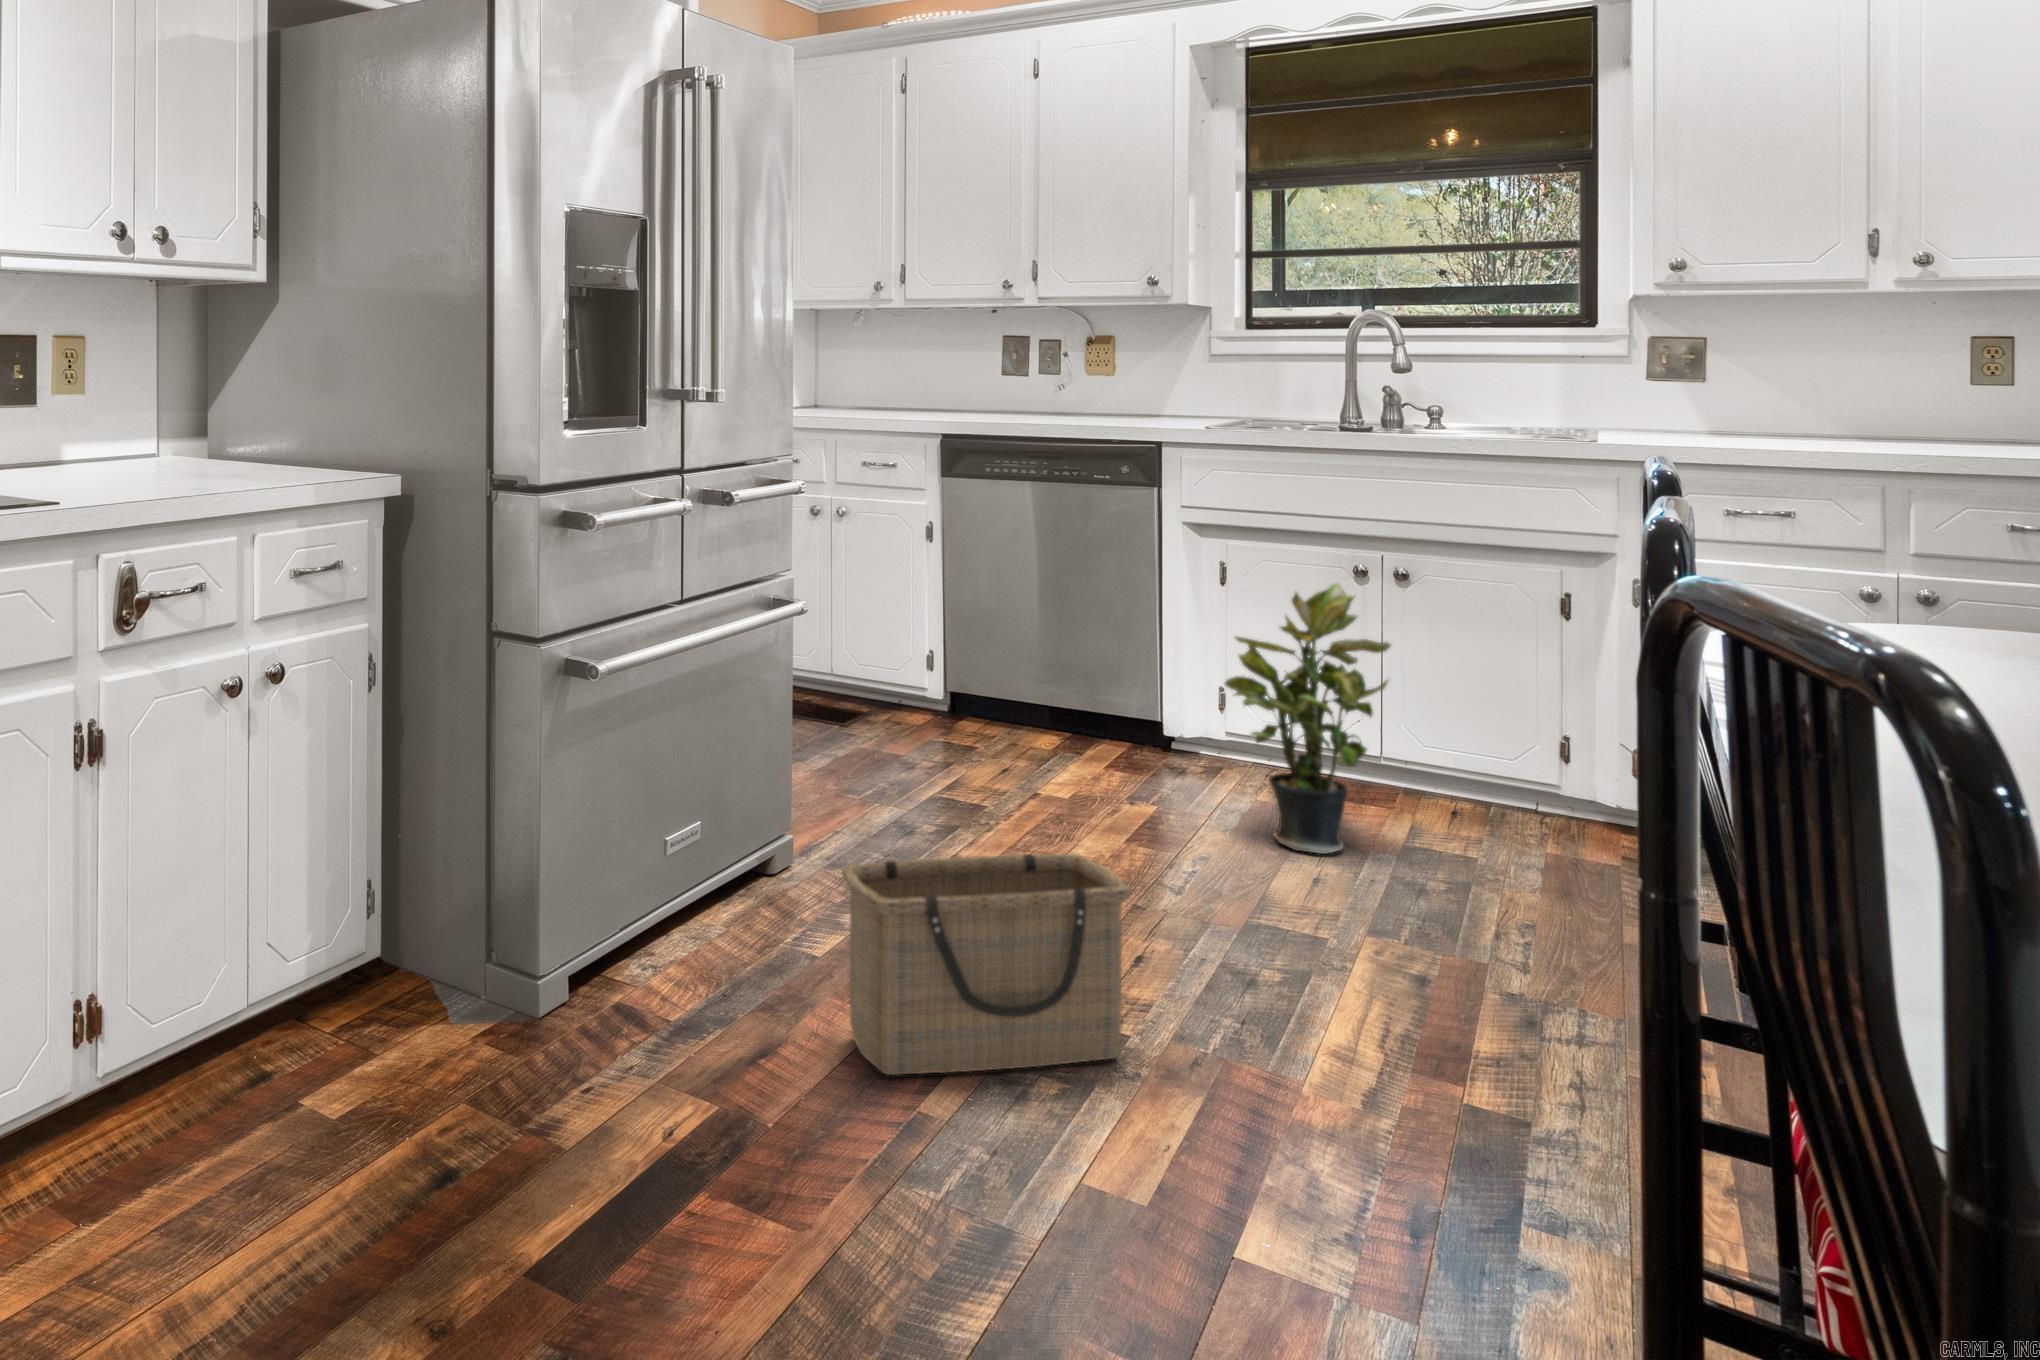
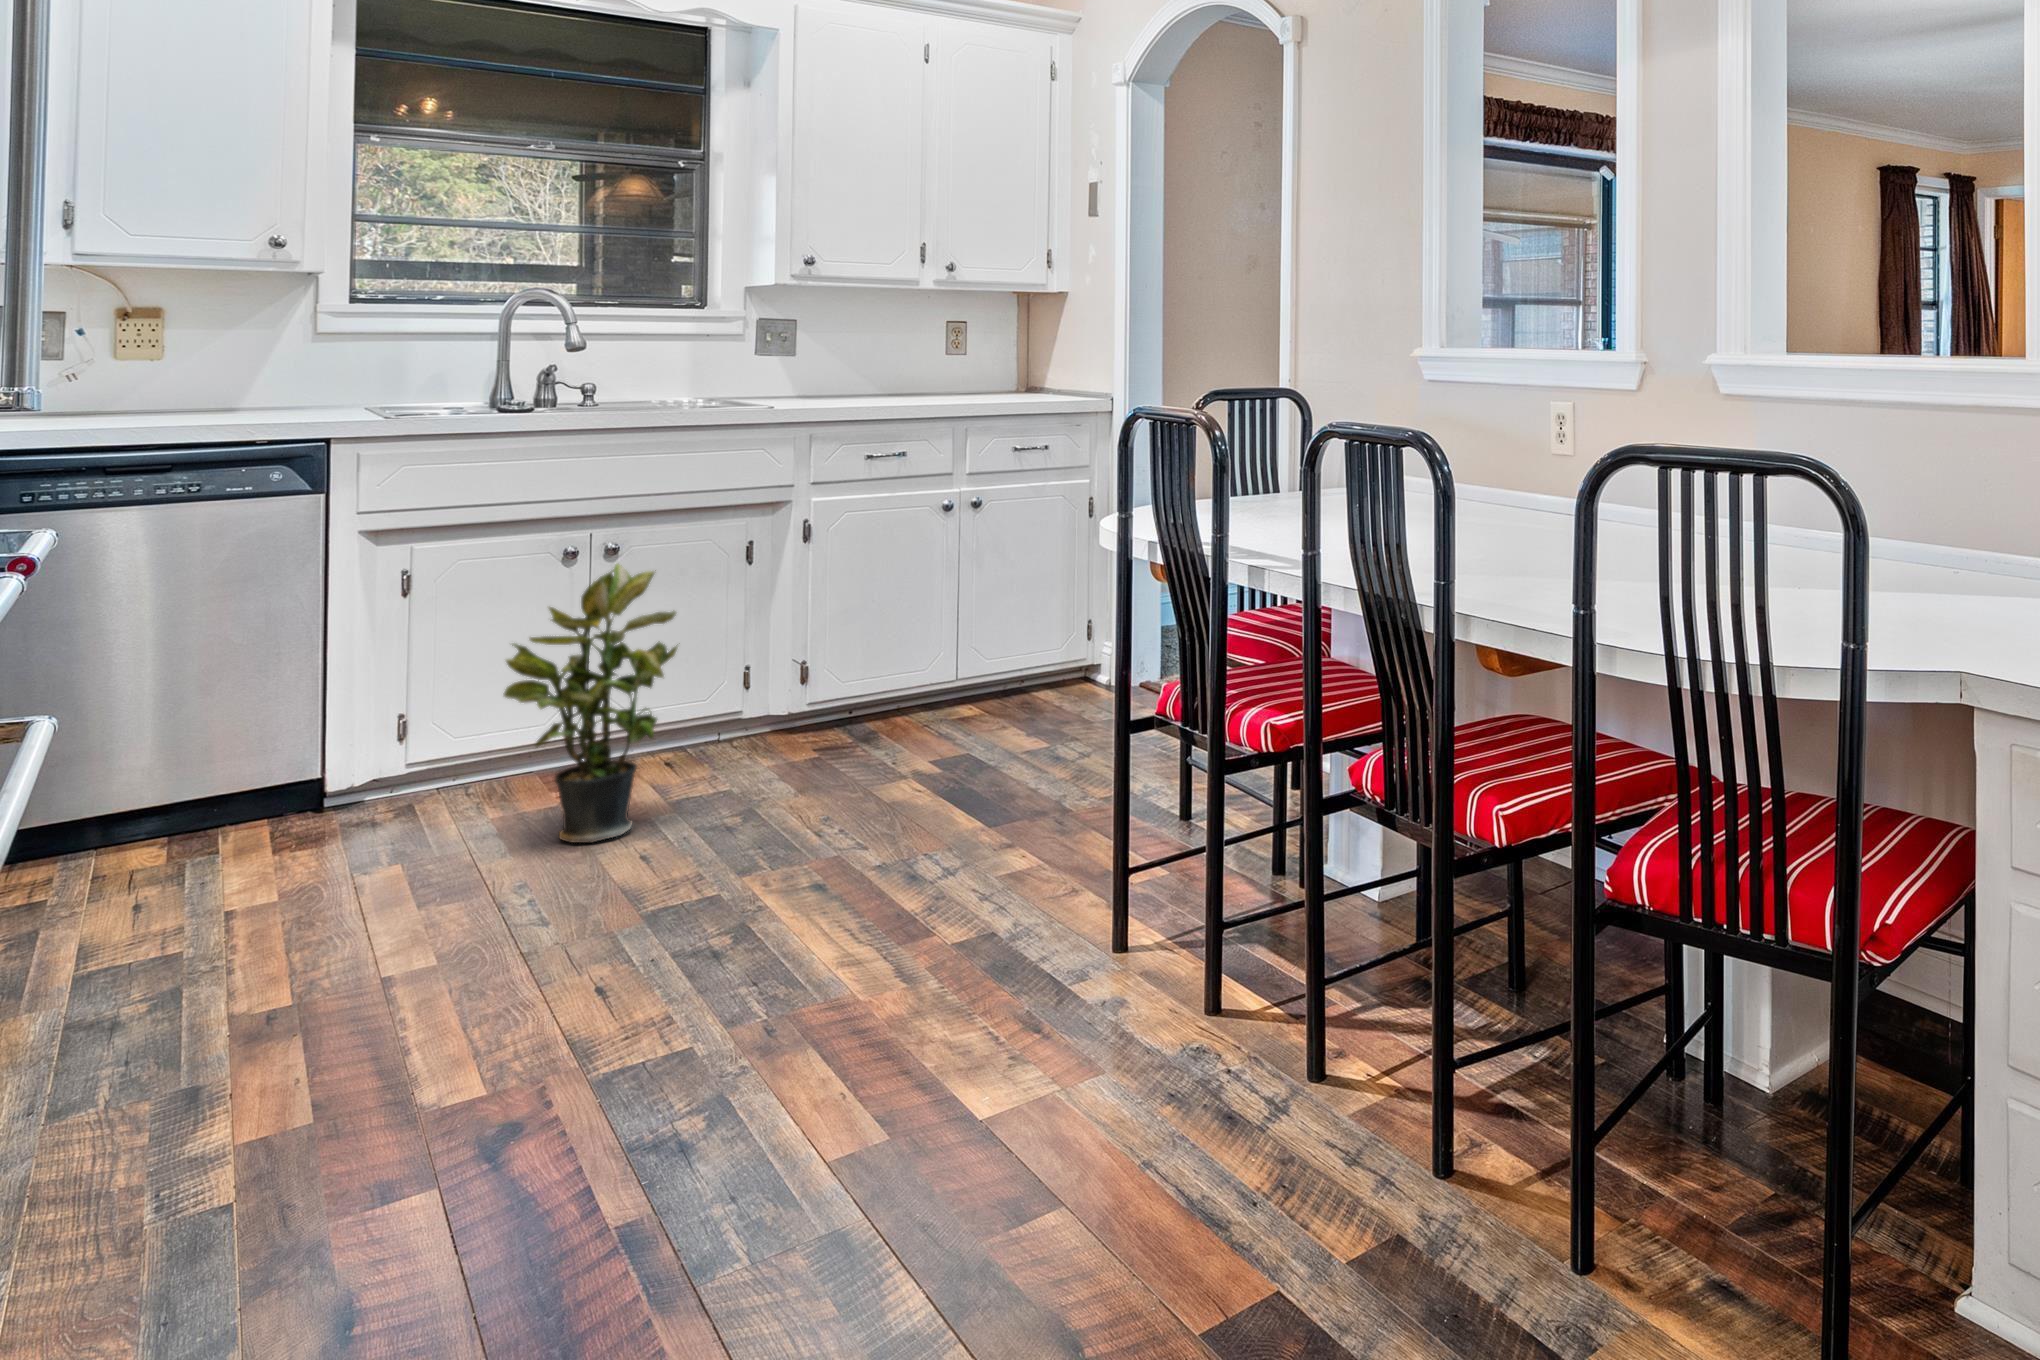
basket: present [842,854,1131,1075] -> none [414,879,726,1220]

